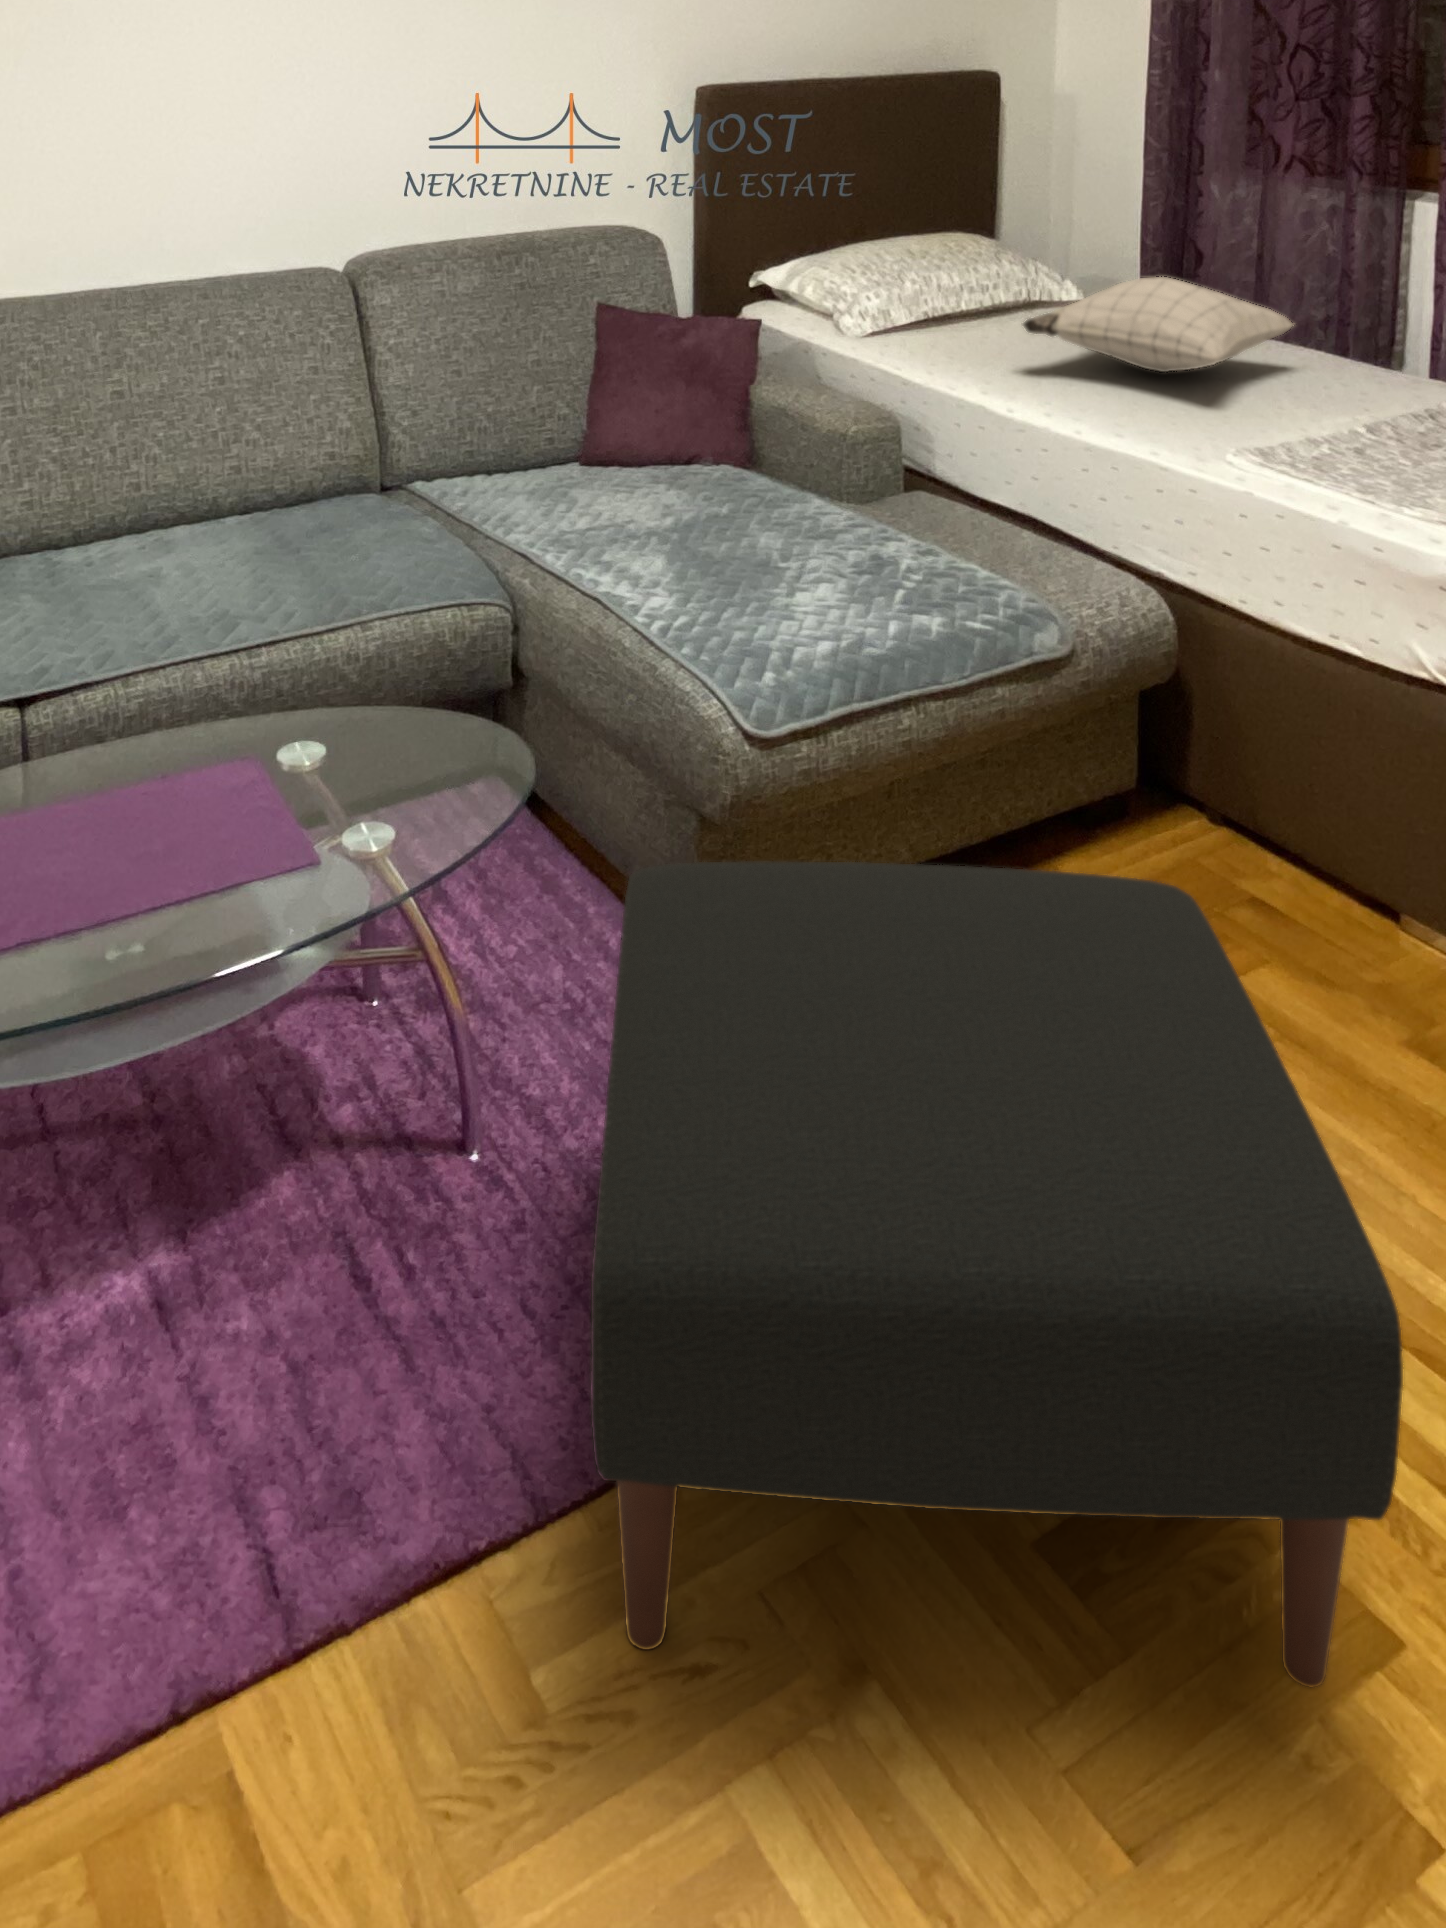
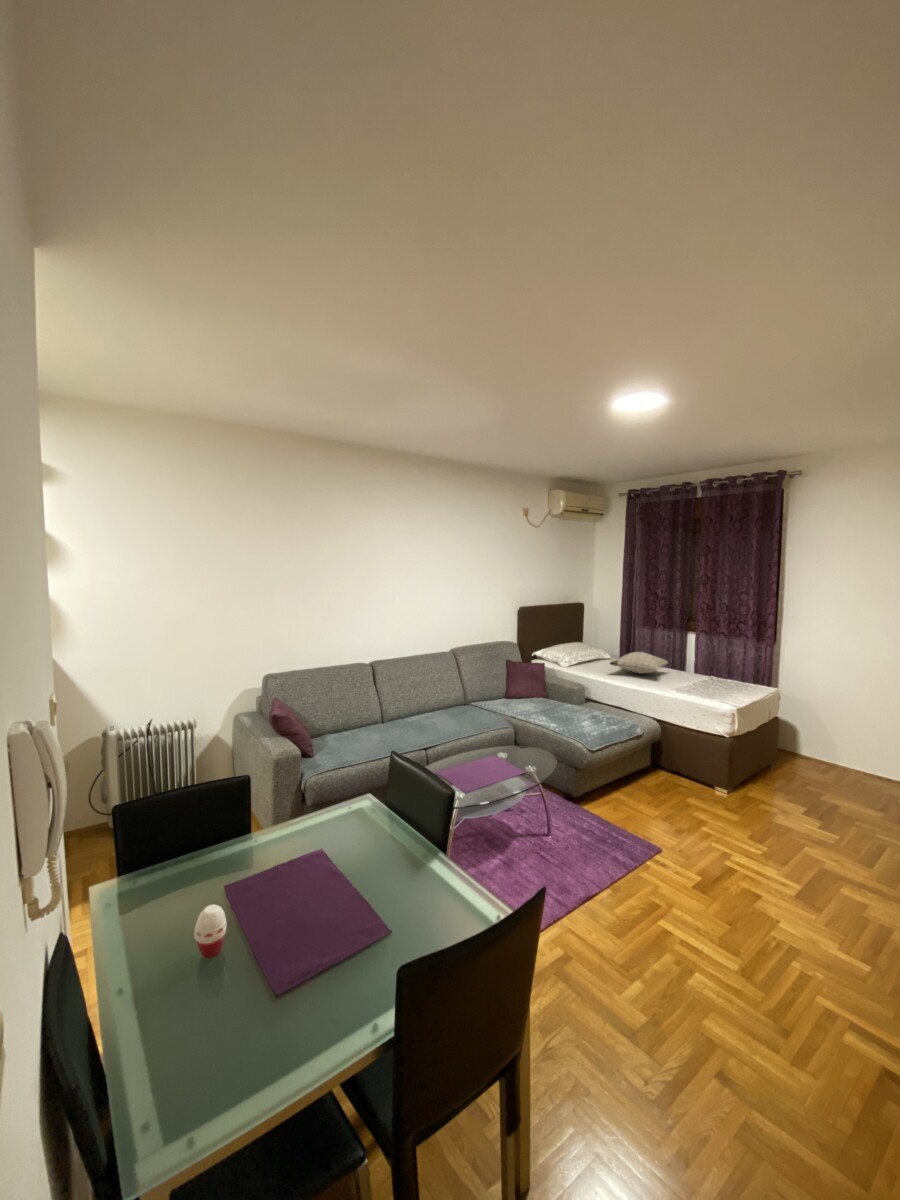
ottoman: present [591,862,1403,1687] -> none [583,770,769,905]

